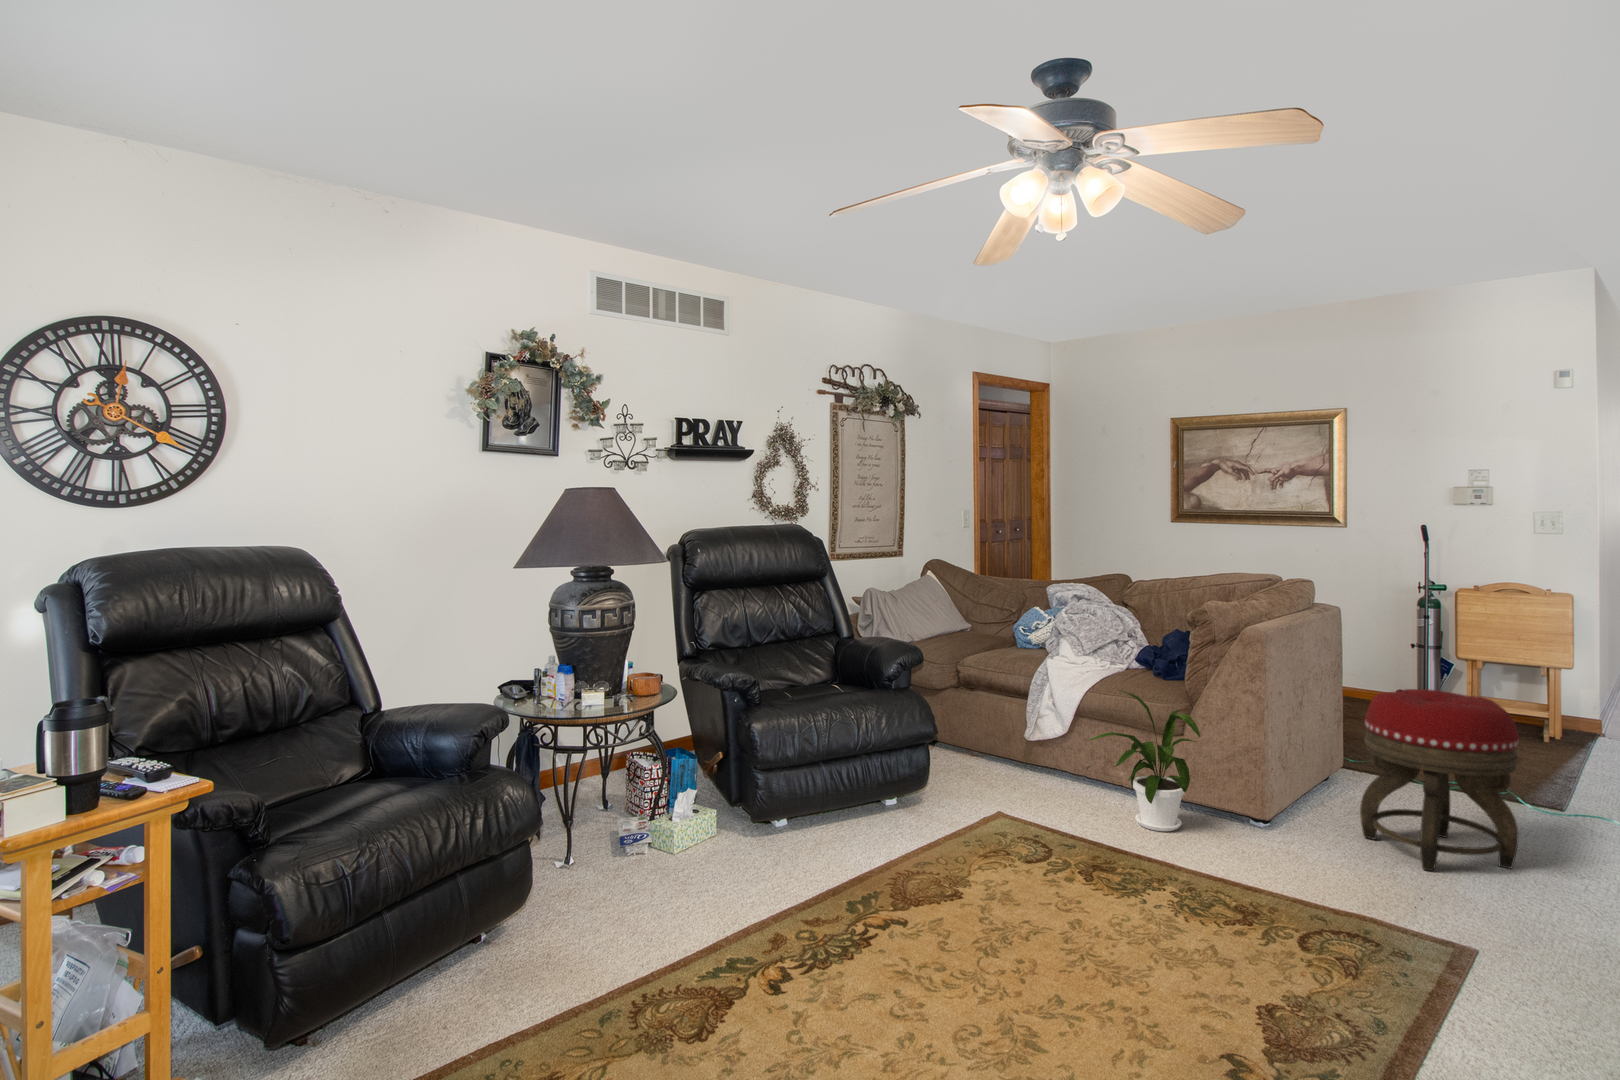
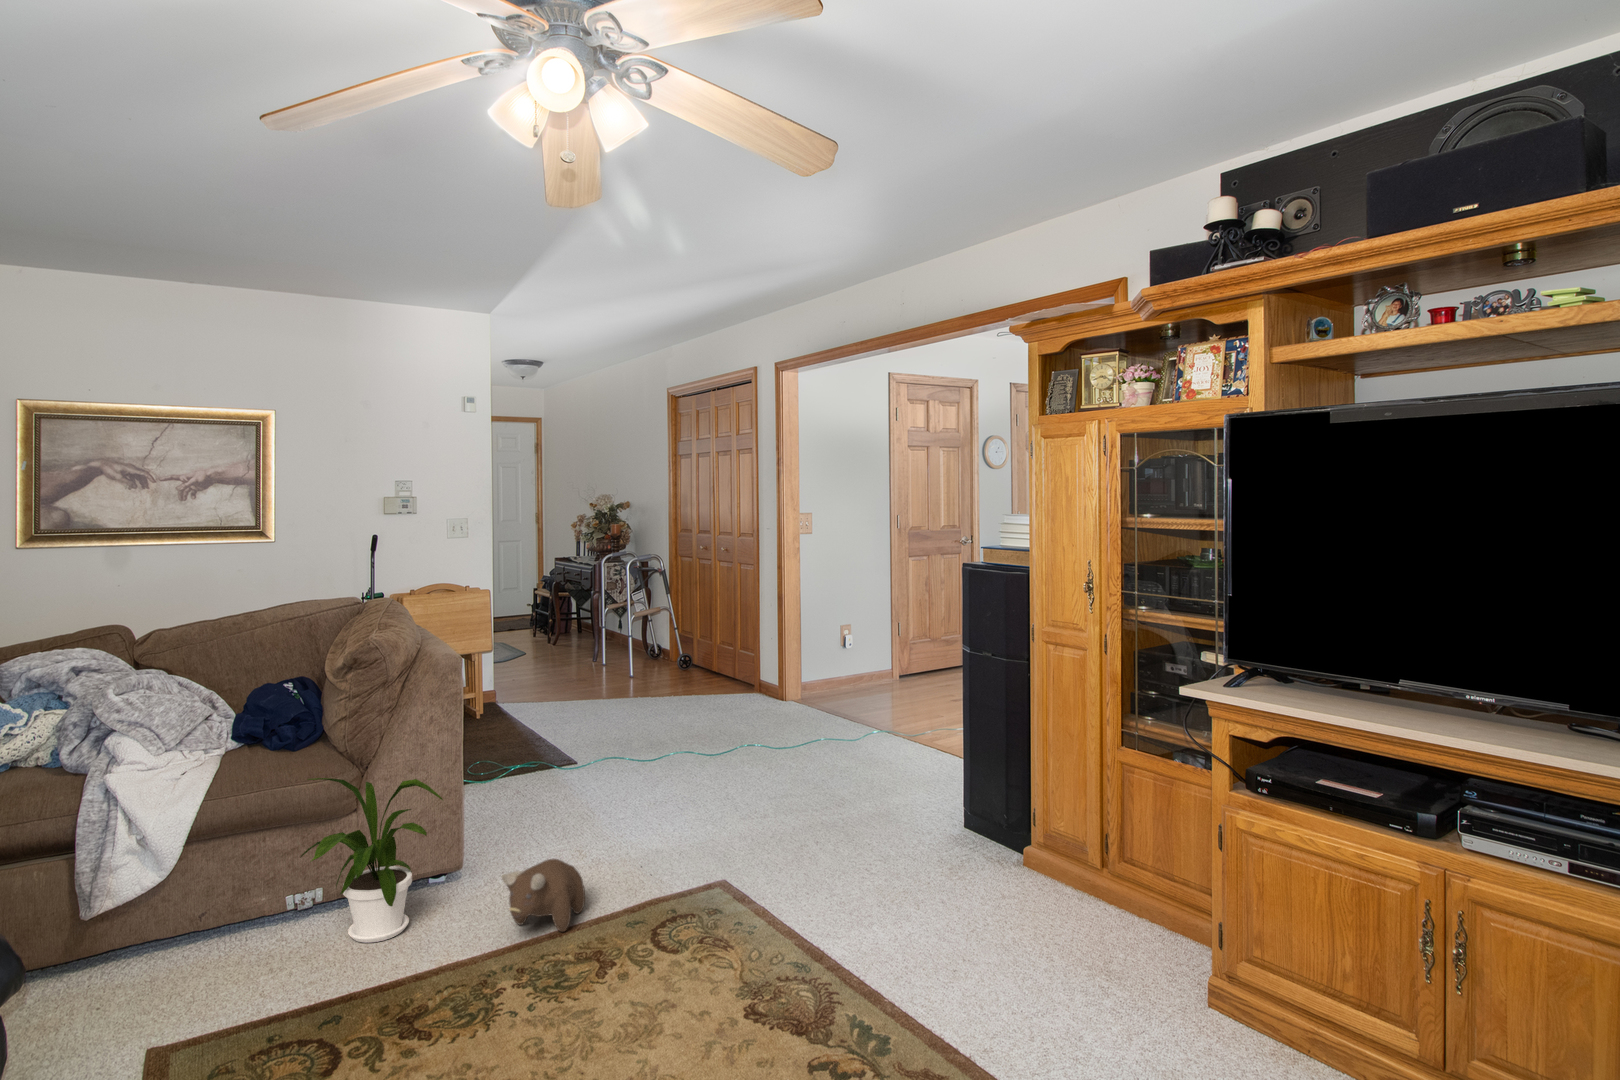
footstool: present [1360,689,1519,871] -> none [527,683,643,846]
plush toy: none [1201,810,1303,887] -> present [502,859,585,932]

